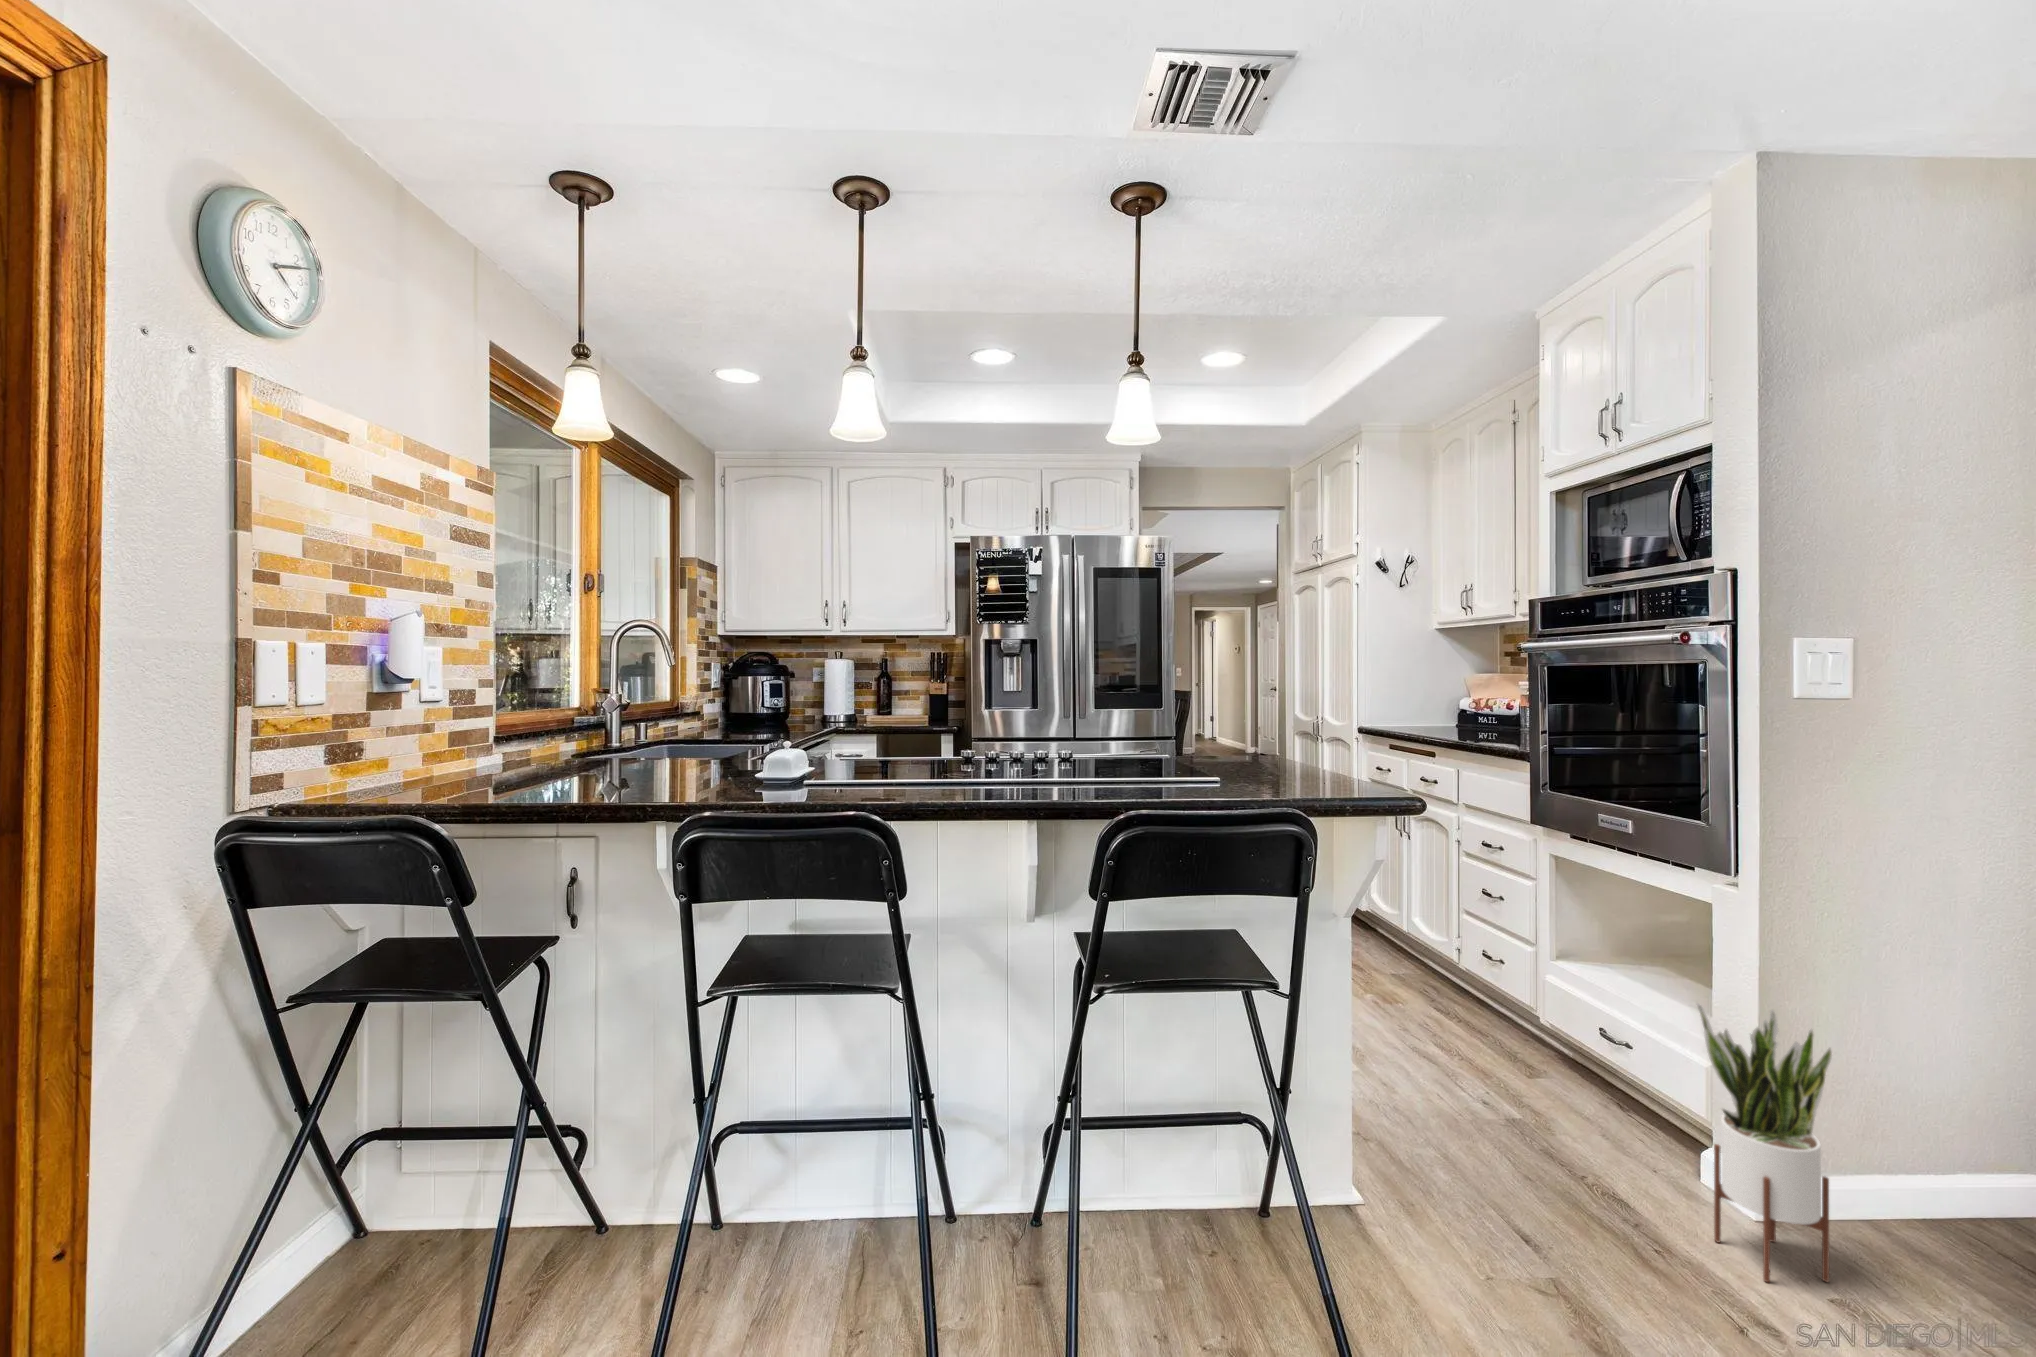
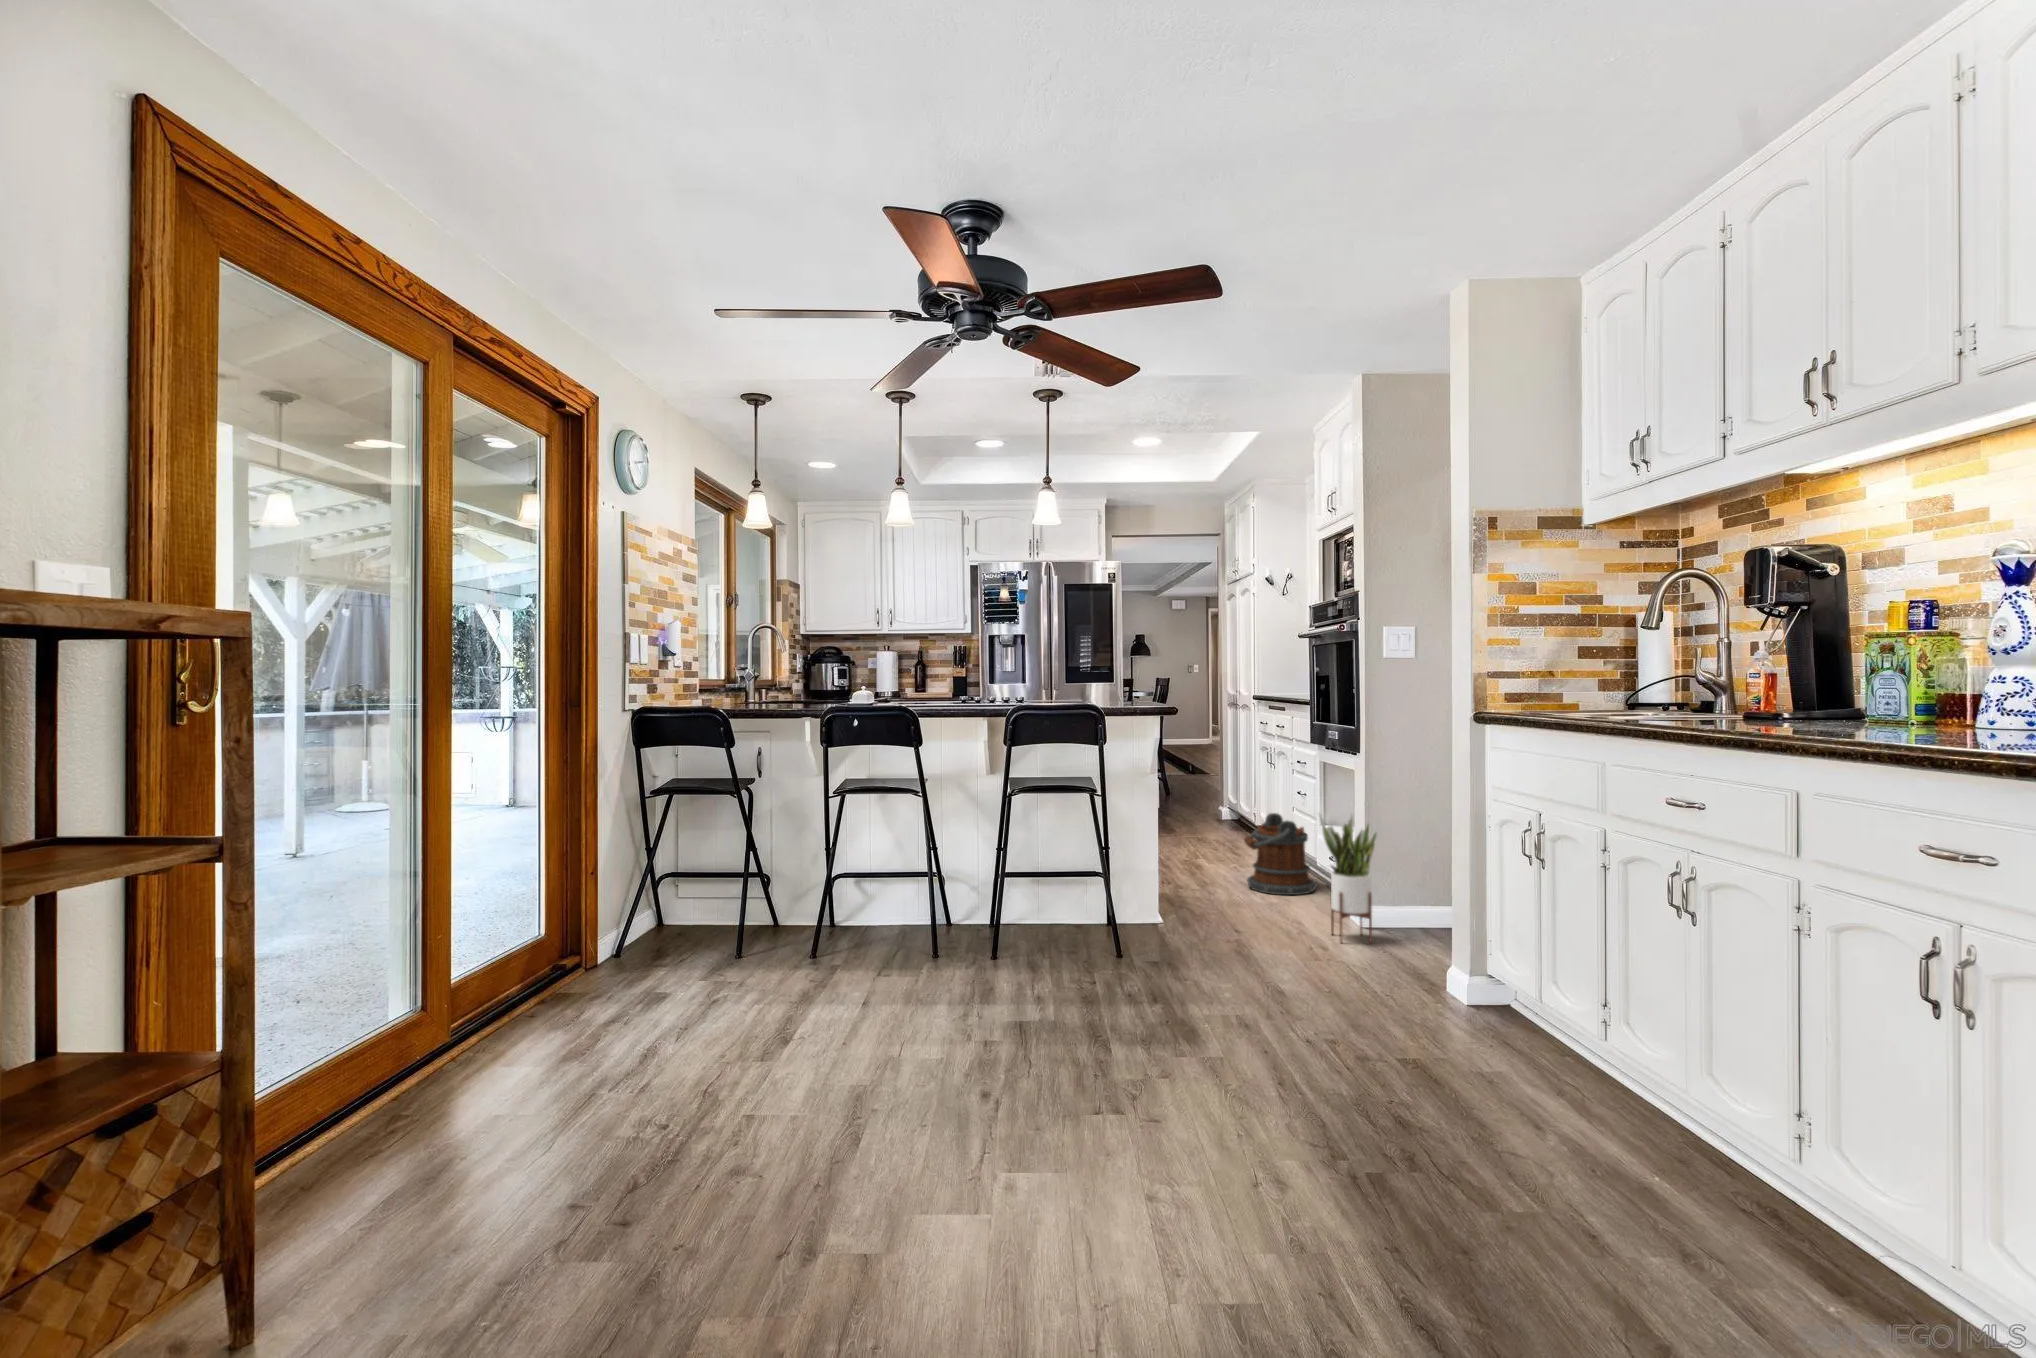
bucket: none [1422,931,1552,1084] -> present [1244,813,1317,895]

